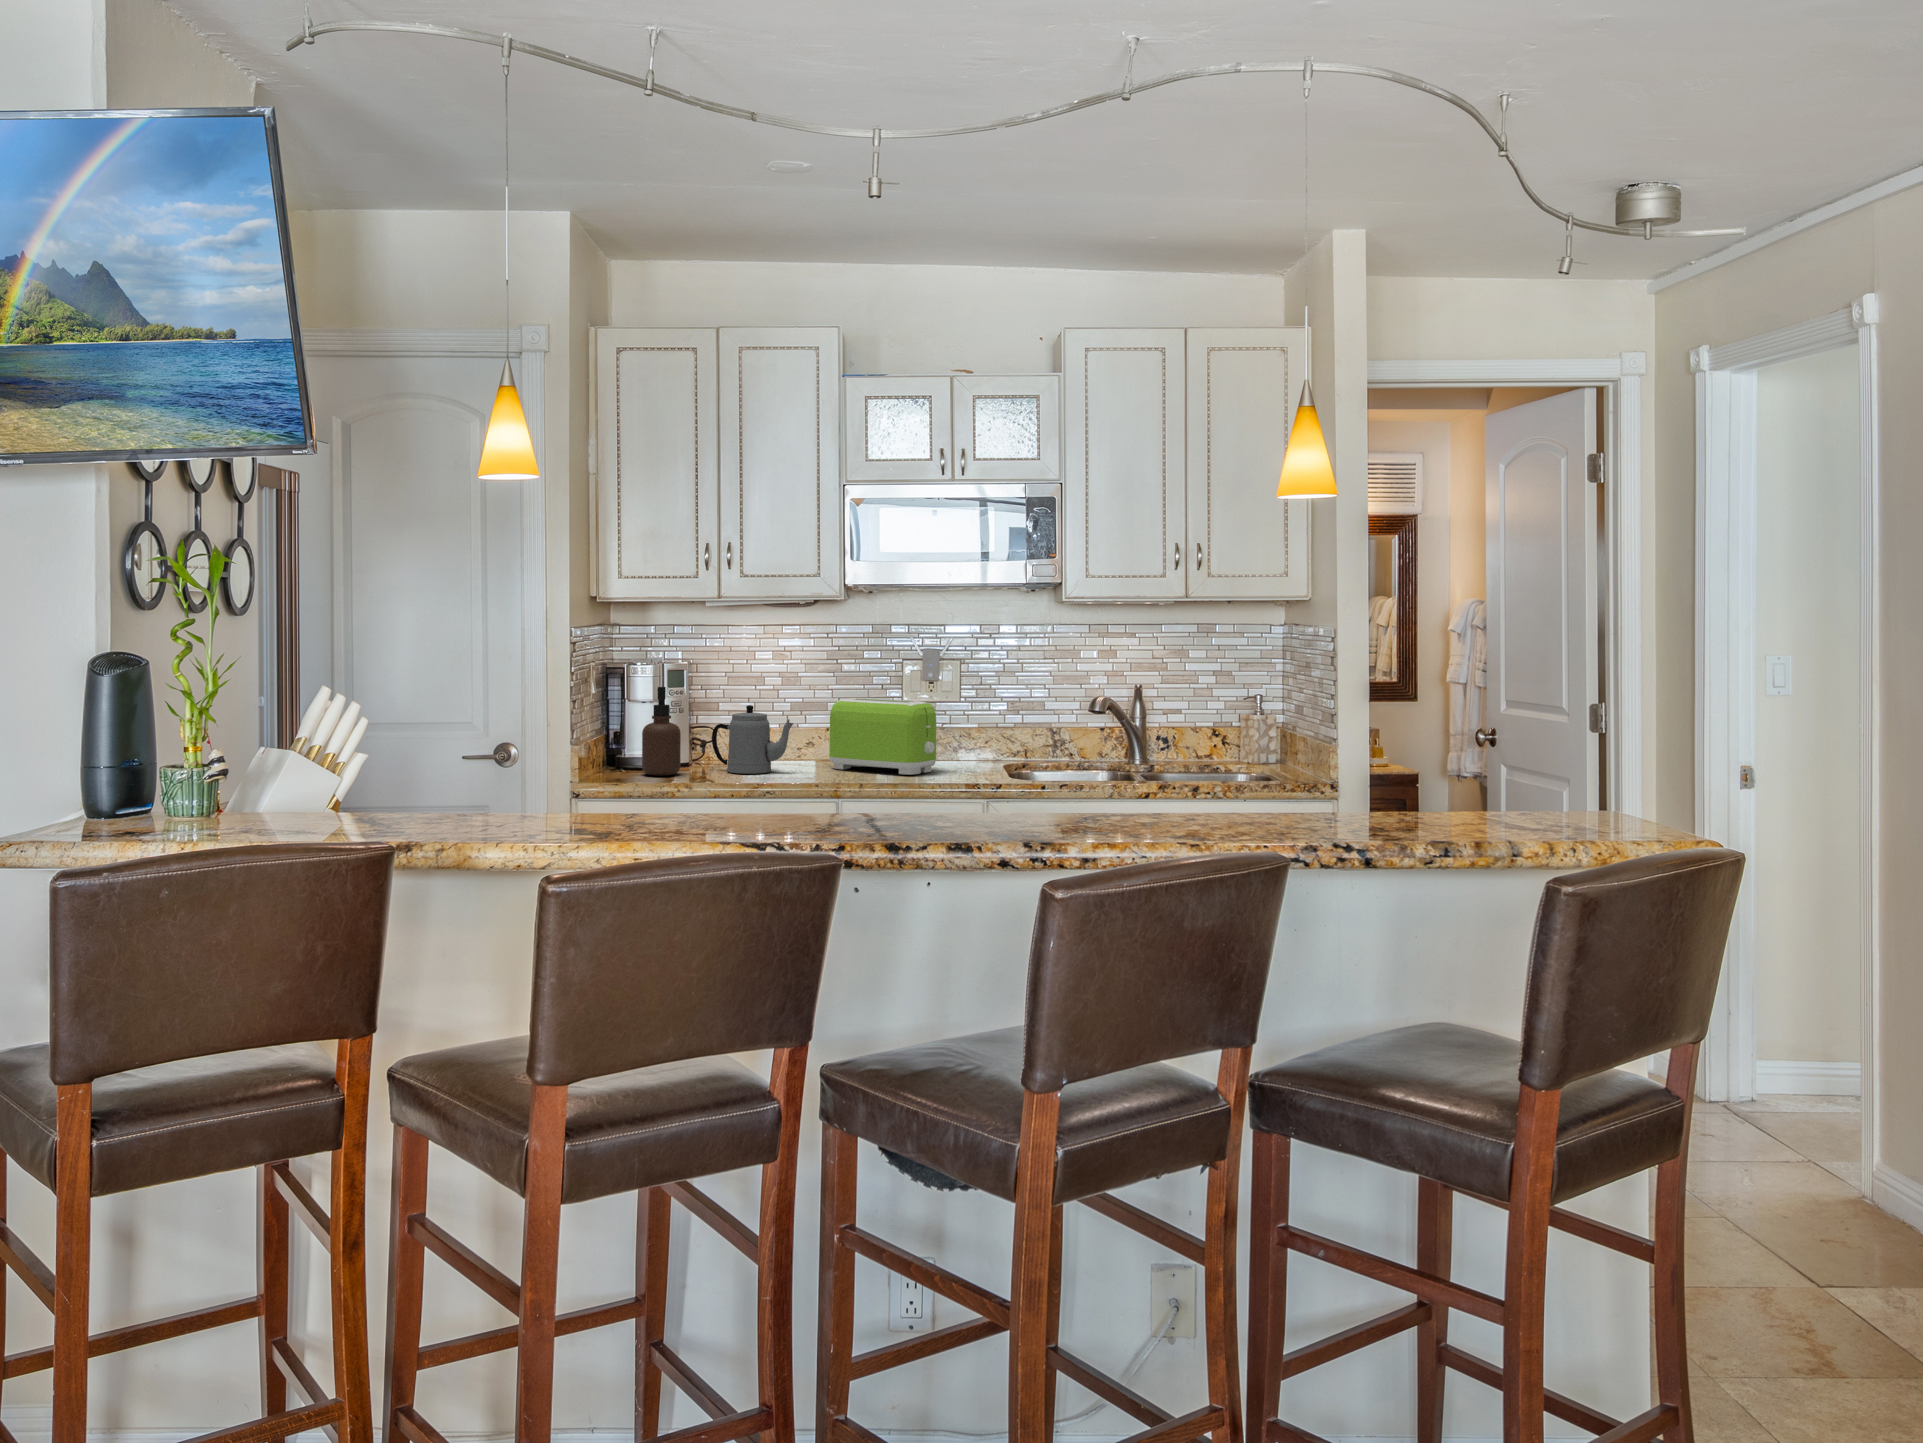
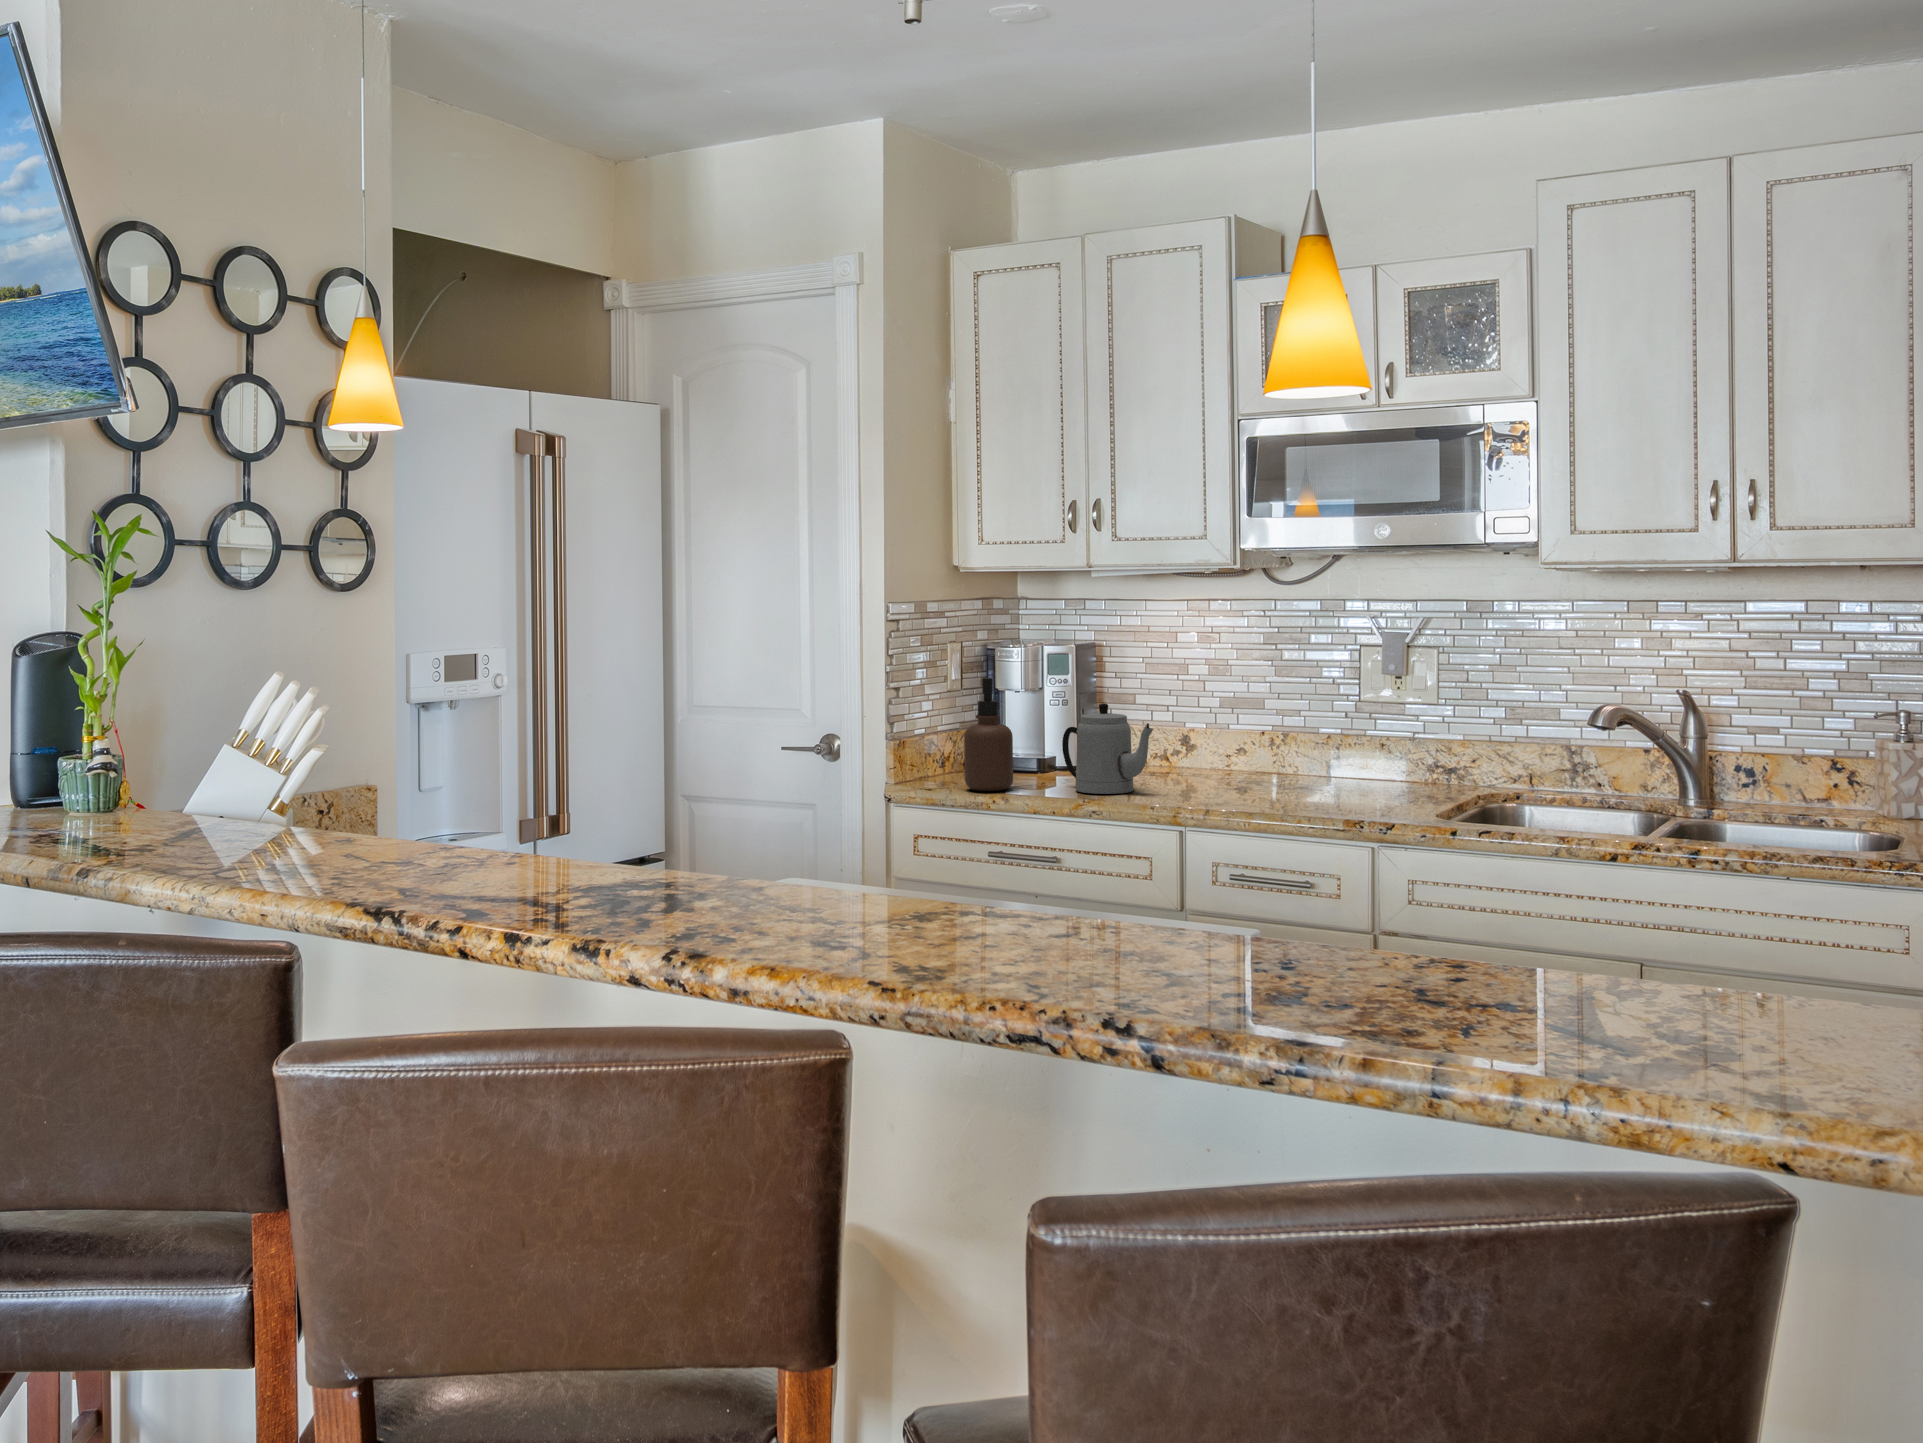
toaster: present [830,698,936,775] -> none [1216,698,1355,806]

